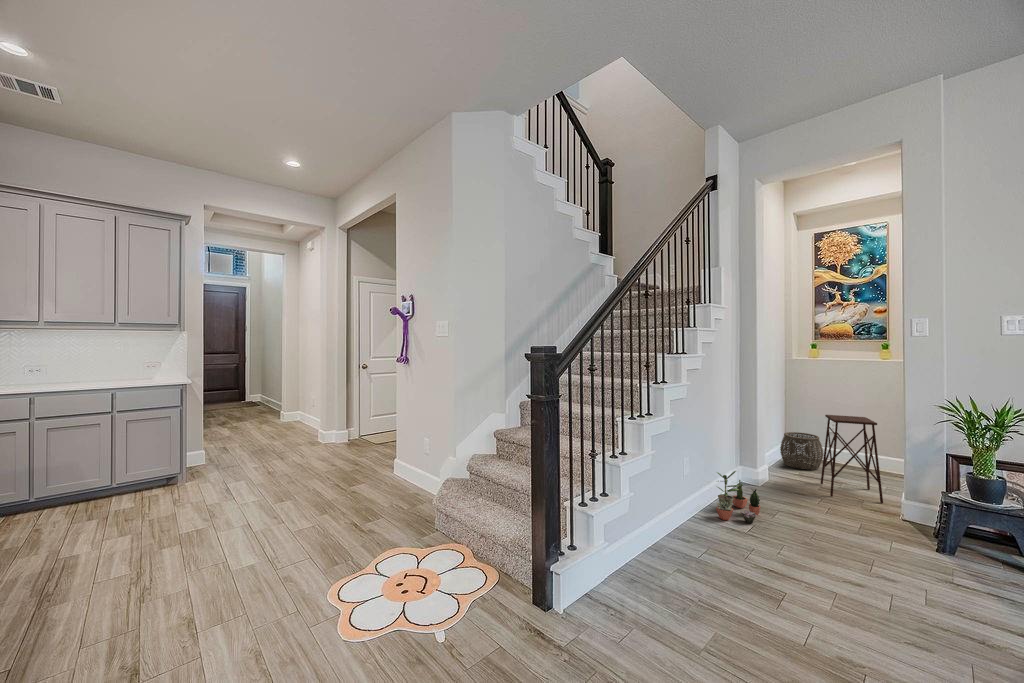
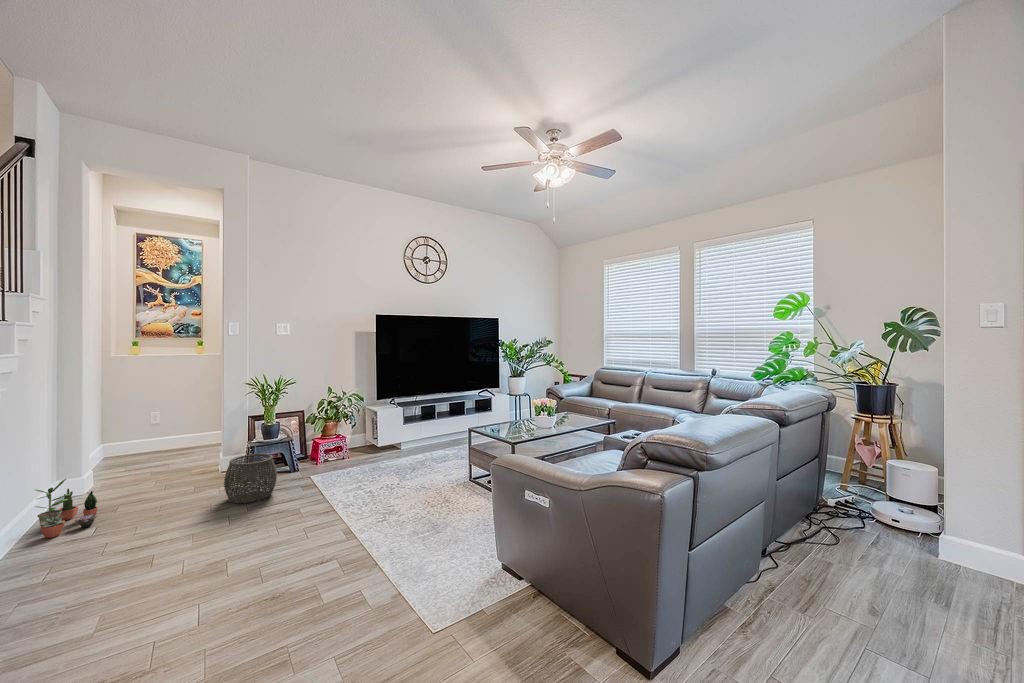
side table: present [821,415,883,503] -> none [149,402,206,476]
woven basket: present [780,432,824,470] -> present [224,454,277,504]

